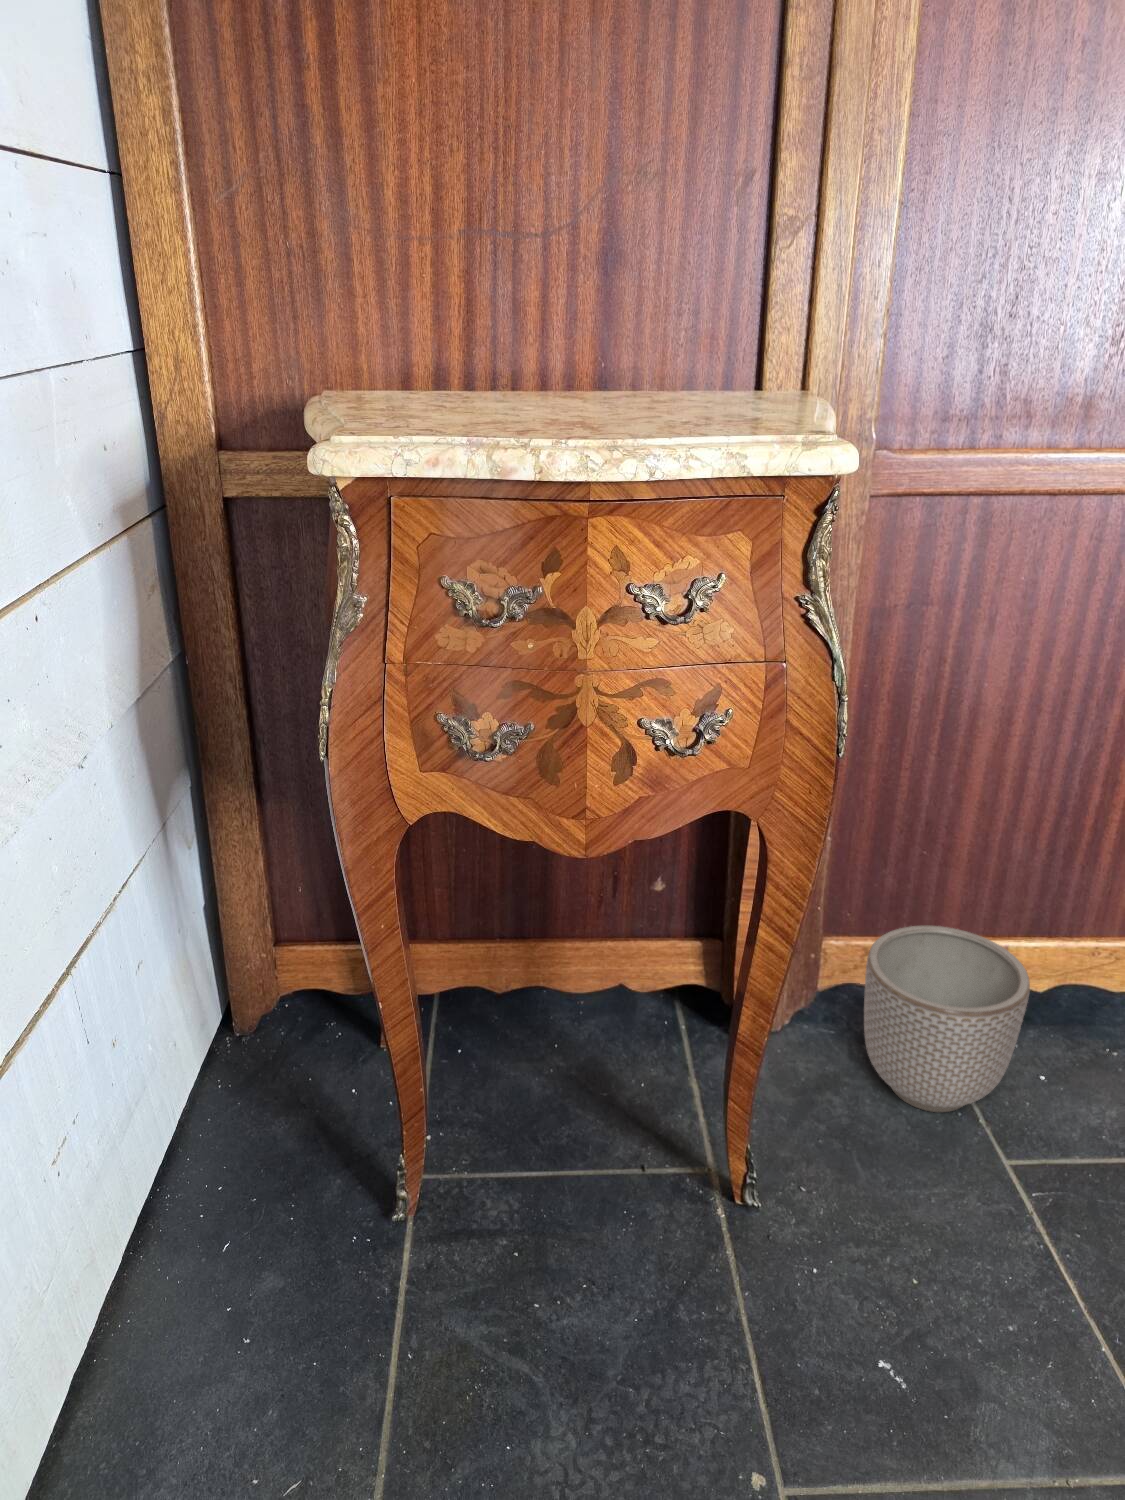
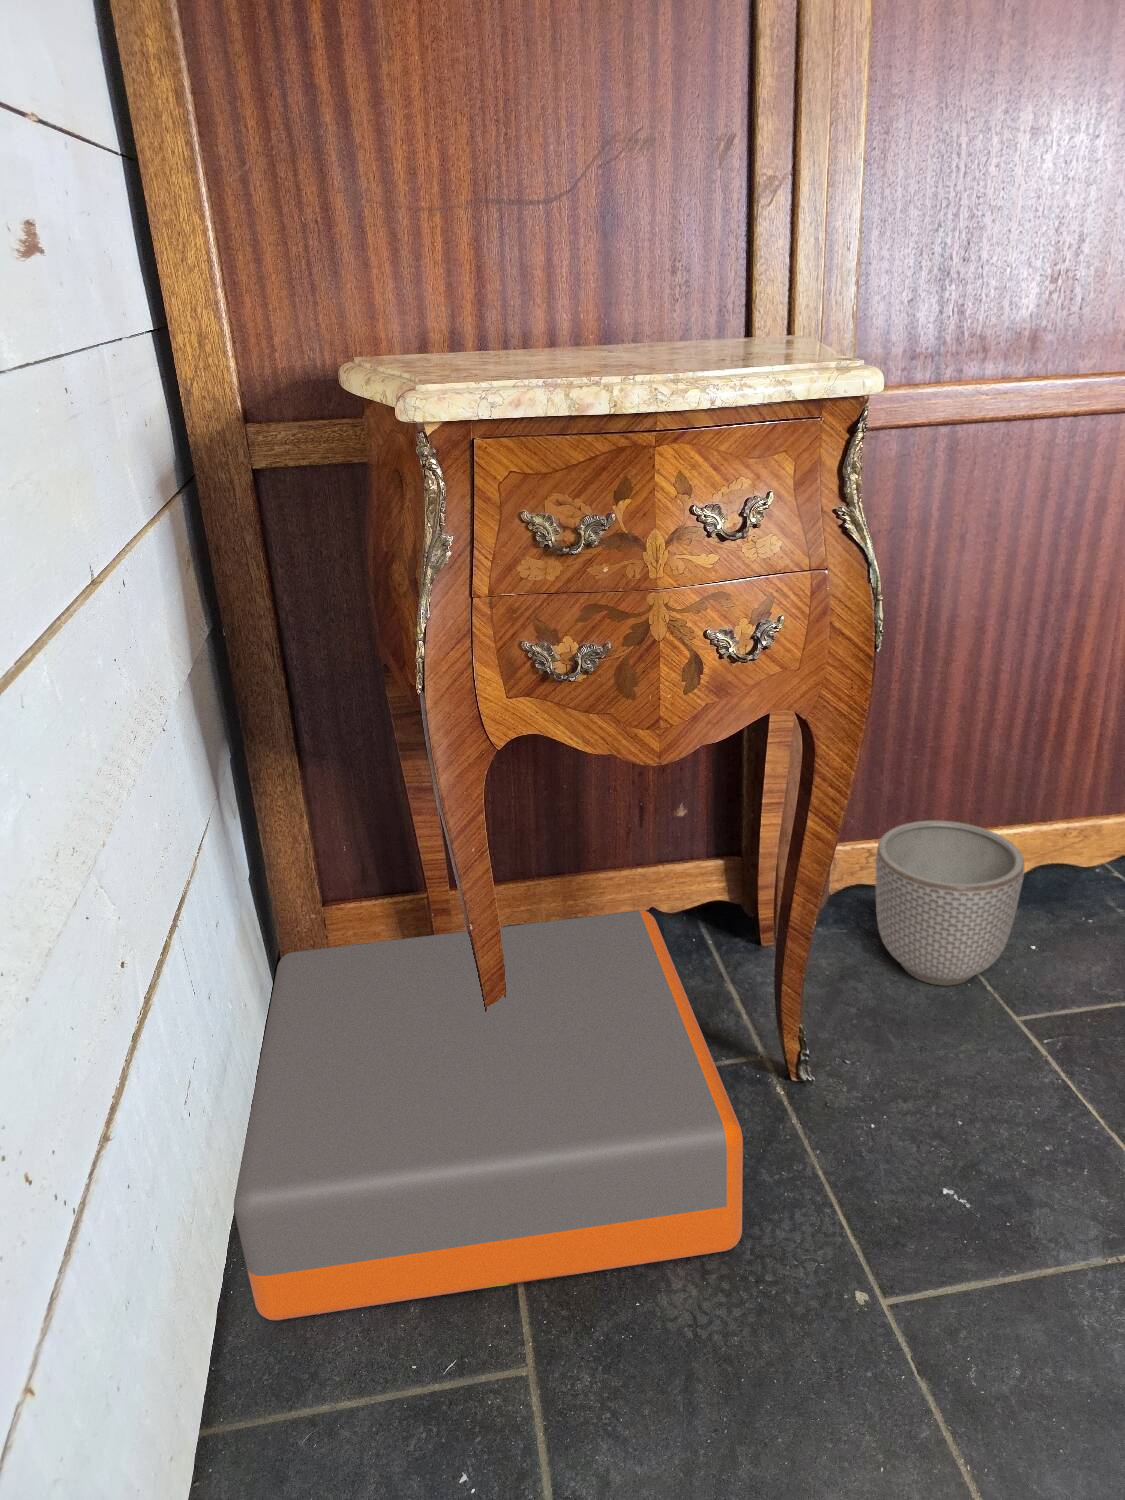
storage box: none [79,995,630,1405] -> present [234,910,743,1320]

